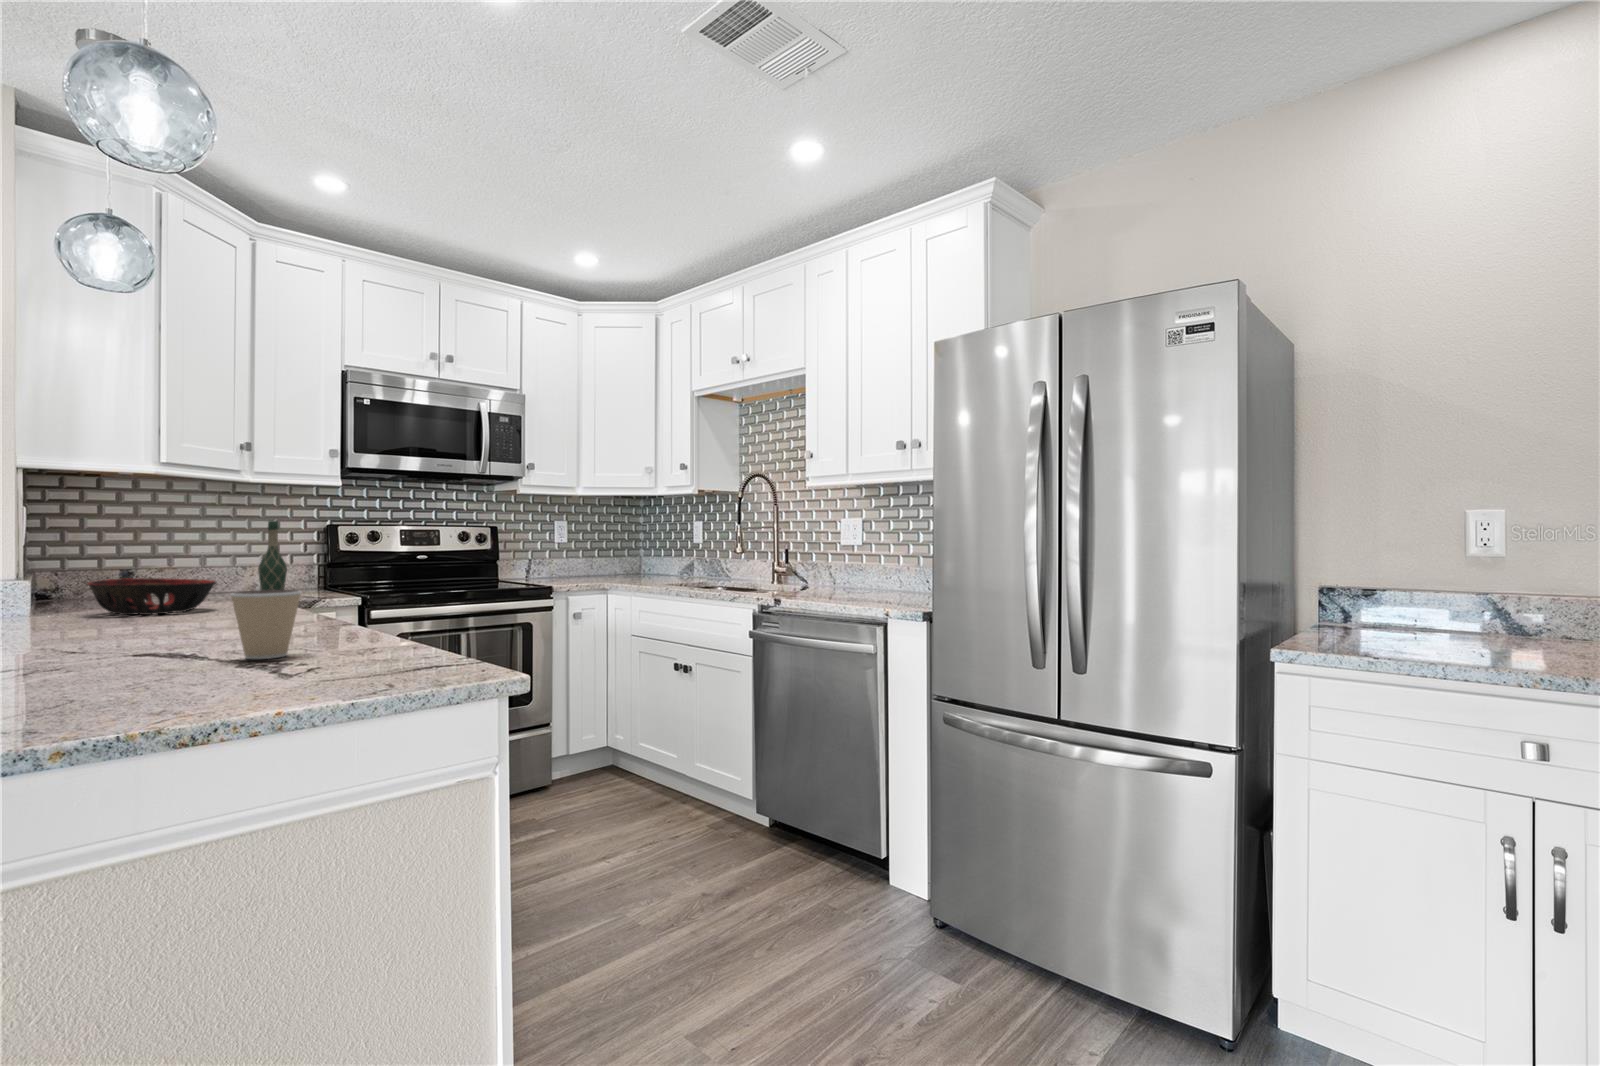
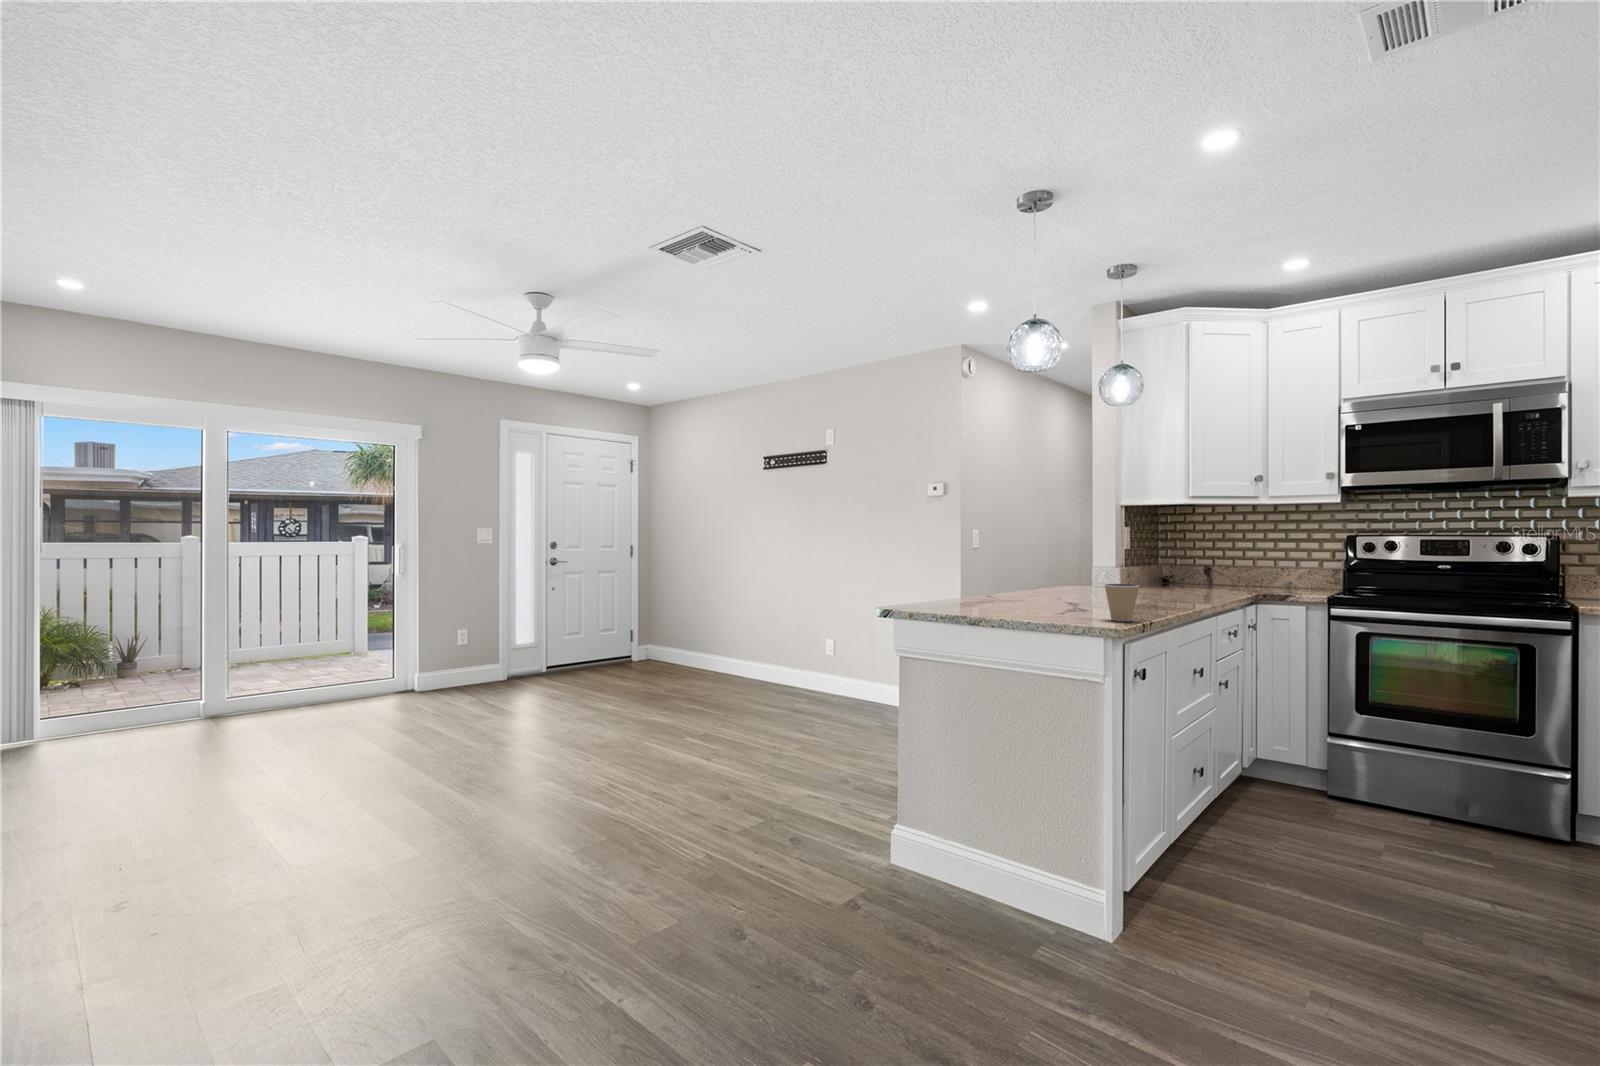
wine bottle: present [258,521,287,590] -> none [1275,534,1297,591]
decorative bowl: present [87,578,216,615] -> none [1142,573,1212,596]

